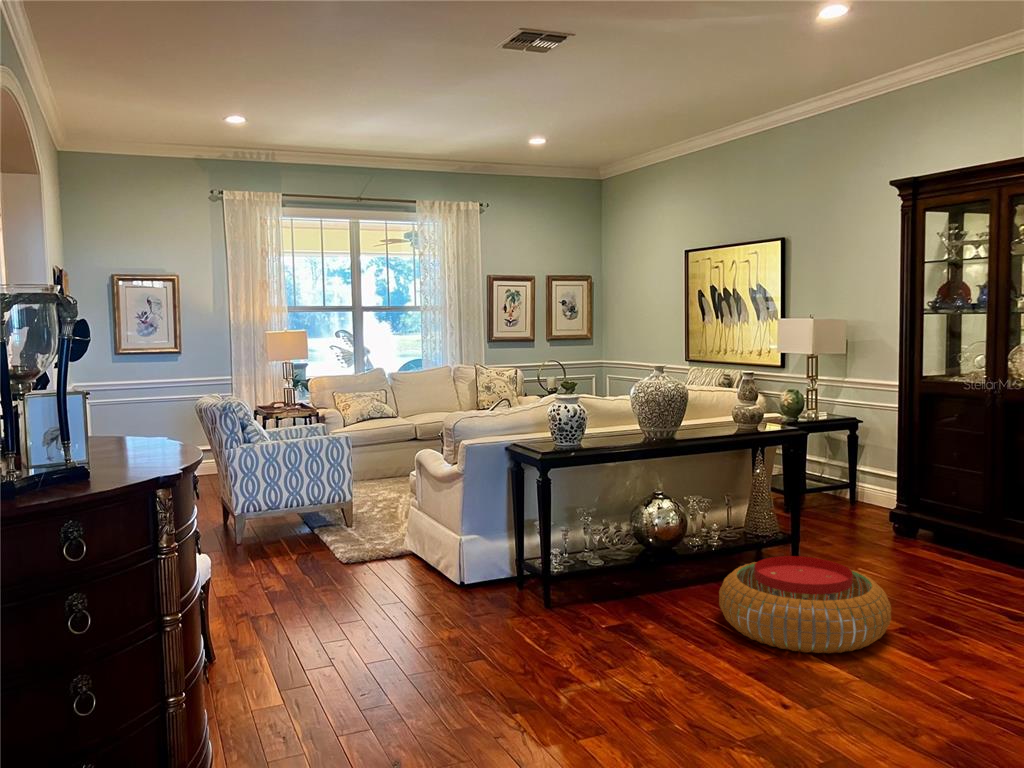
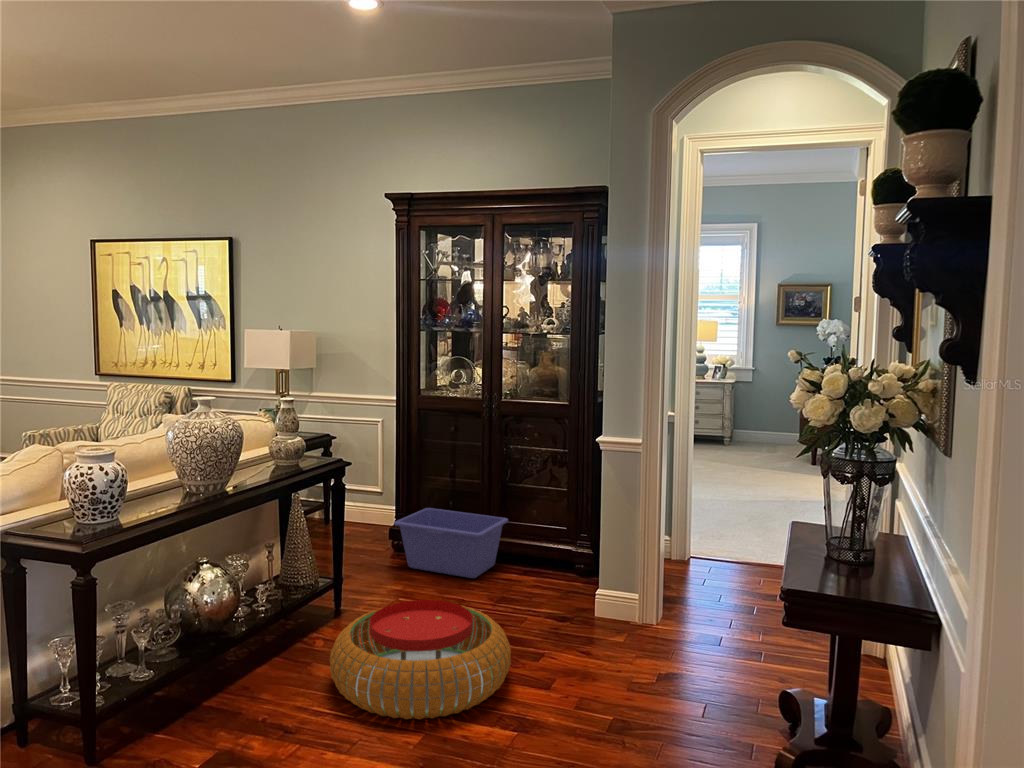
storage bin: none [874,499,1006,574] -> present [394,508,508,578]

